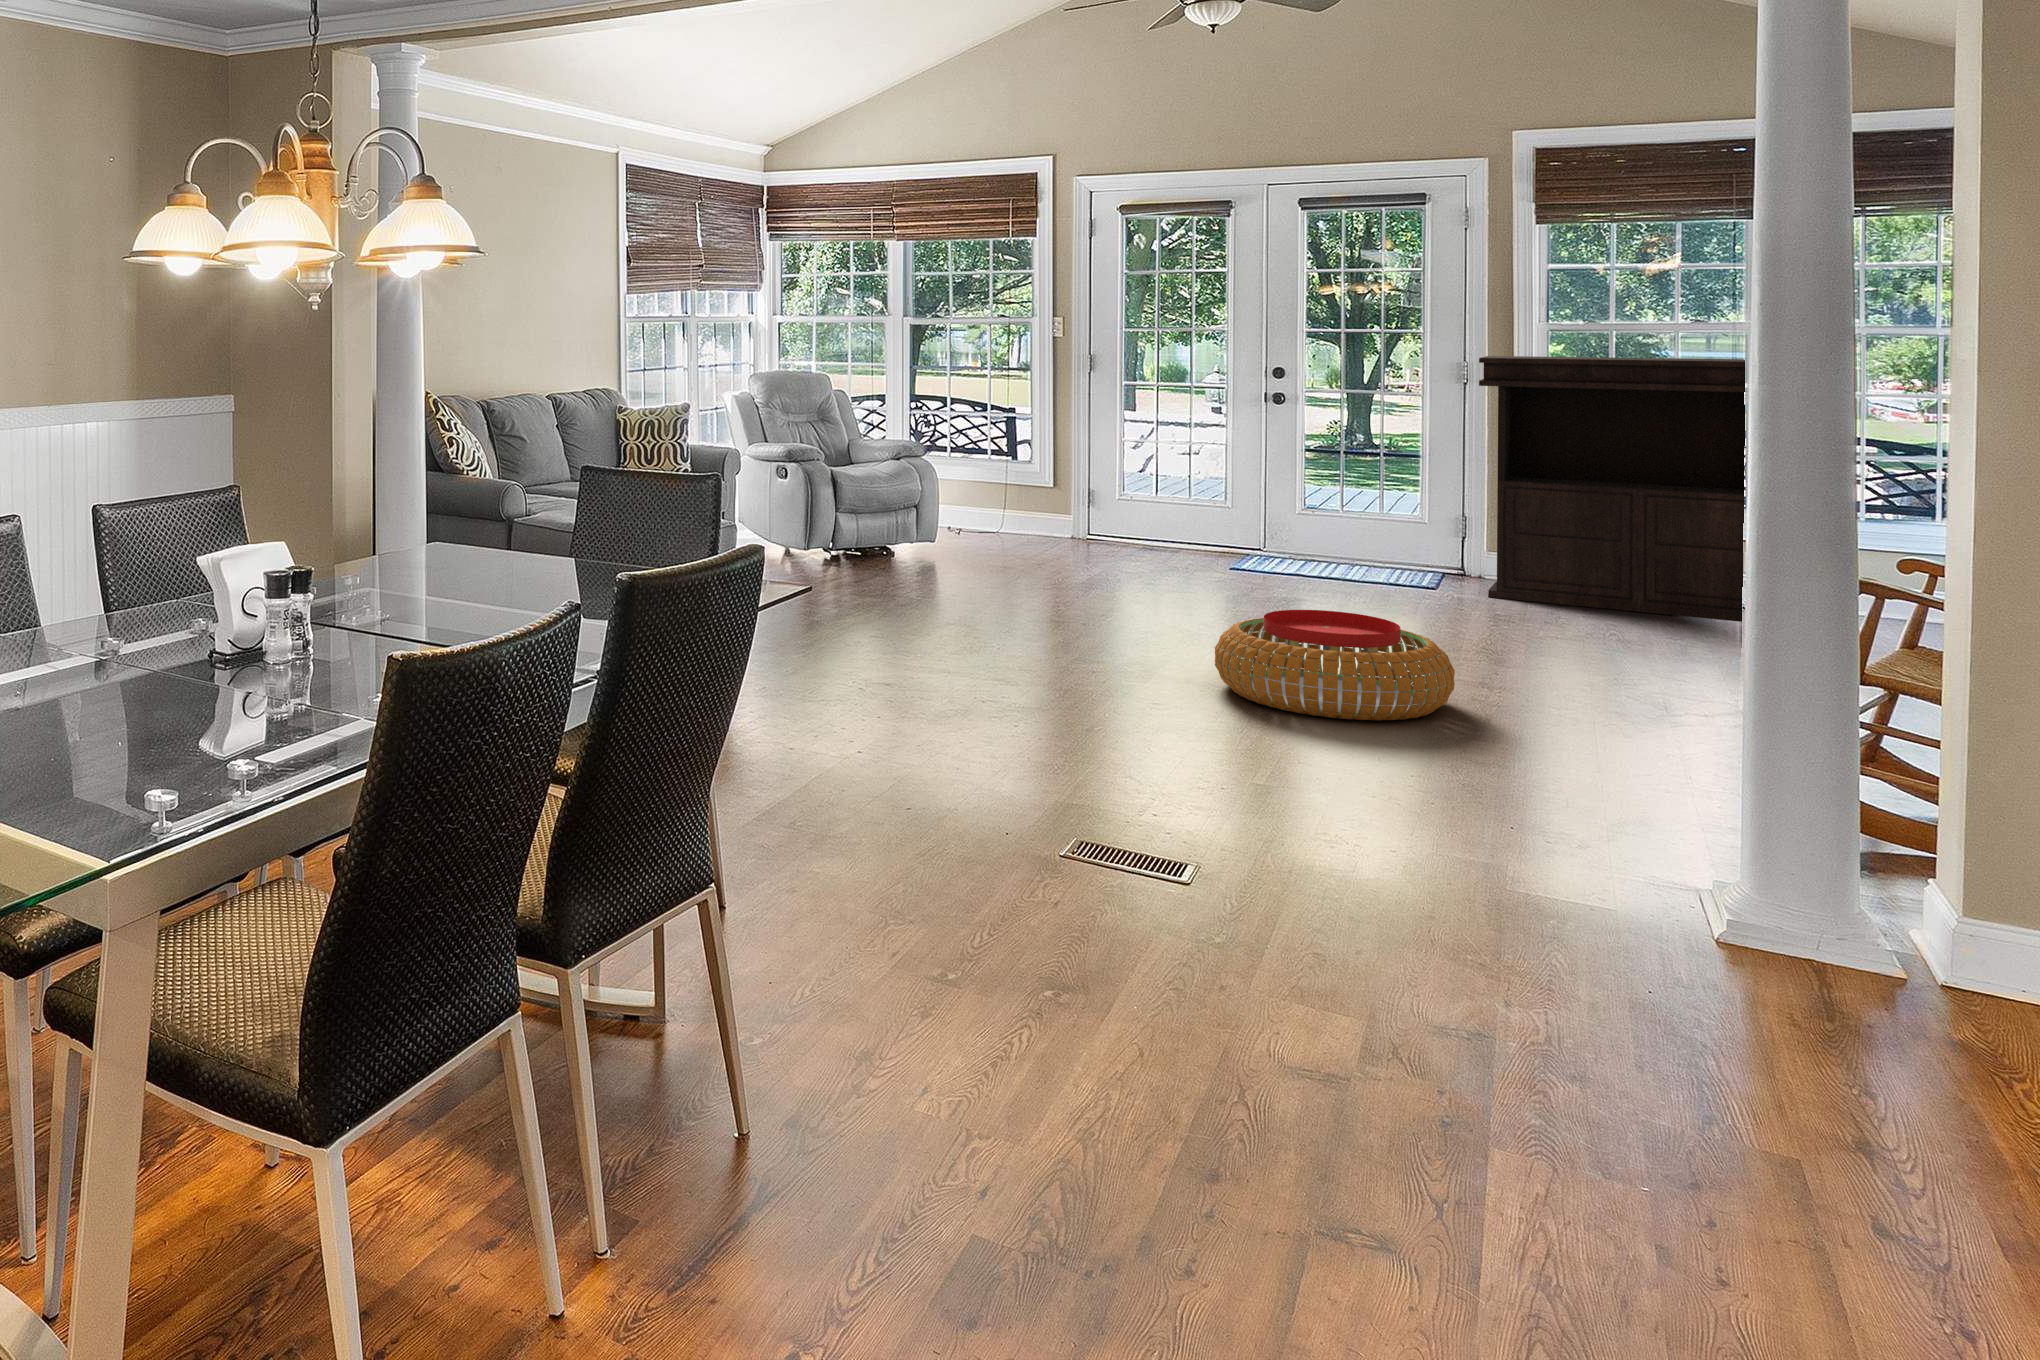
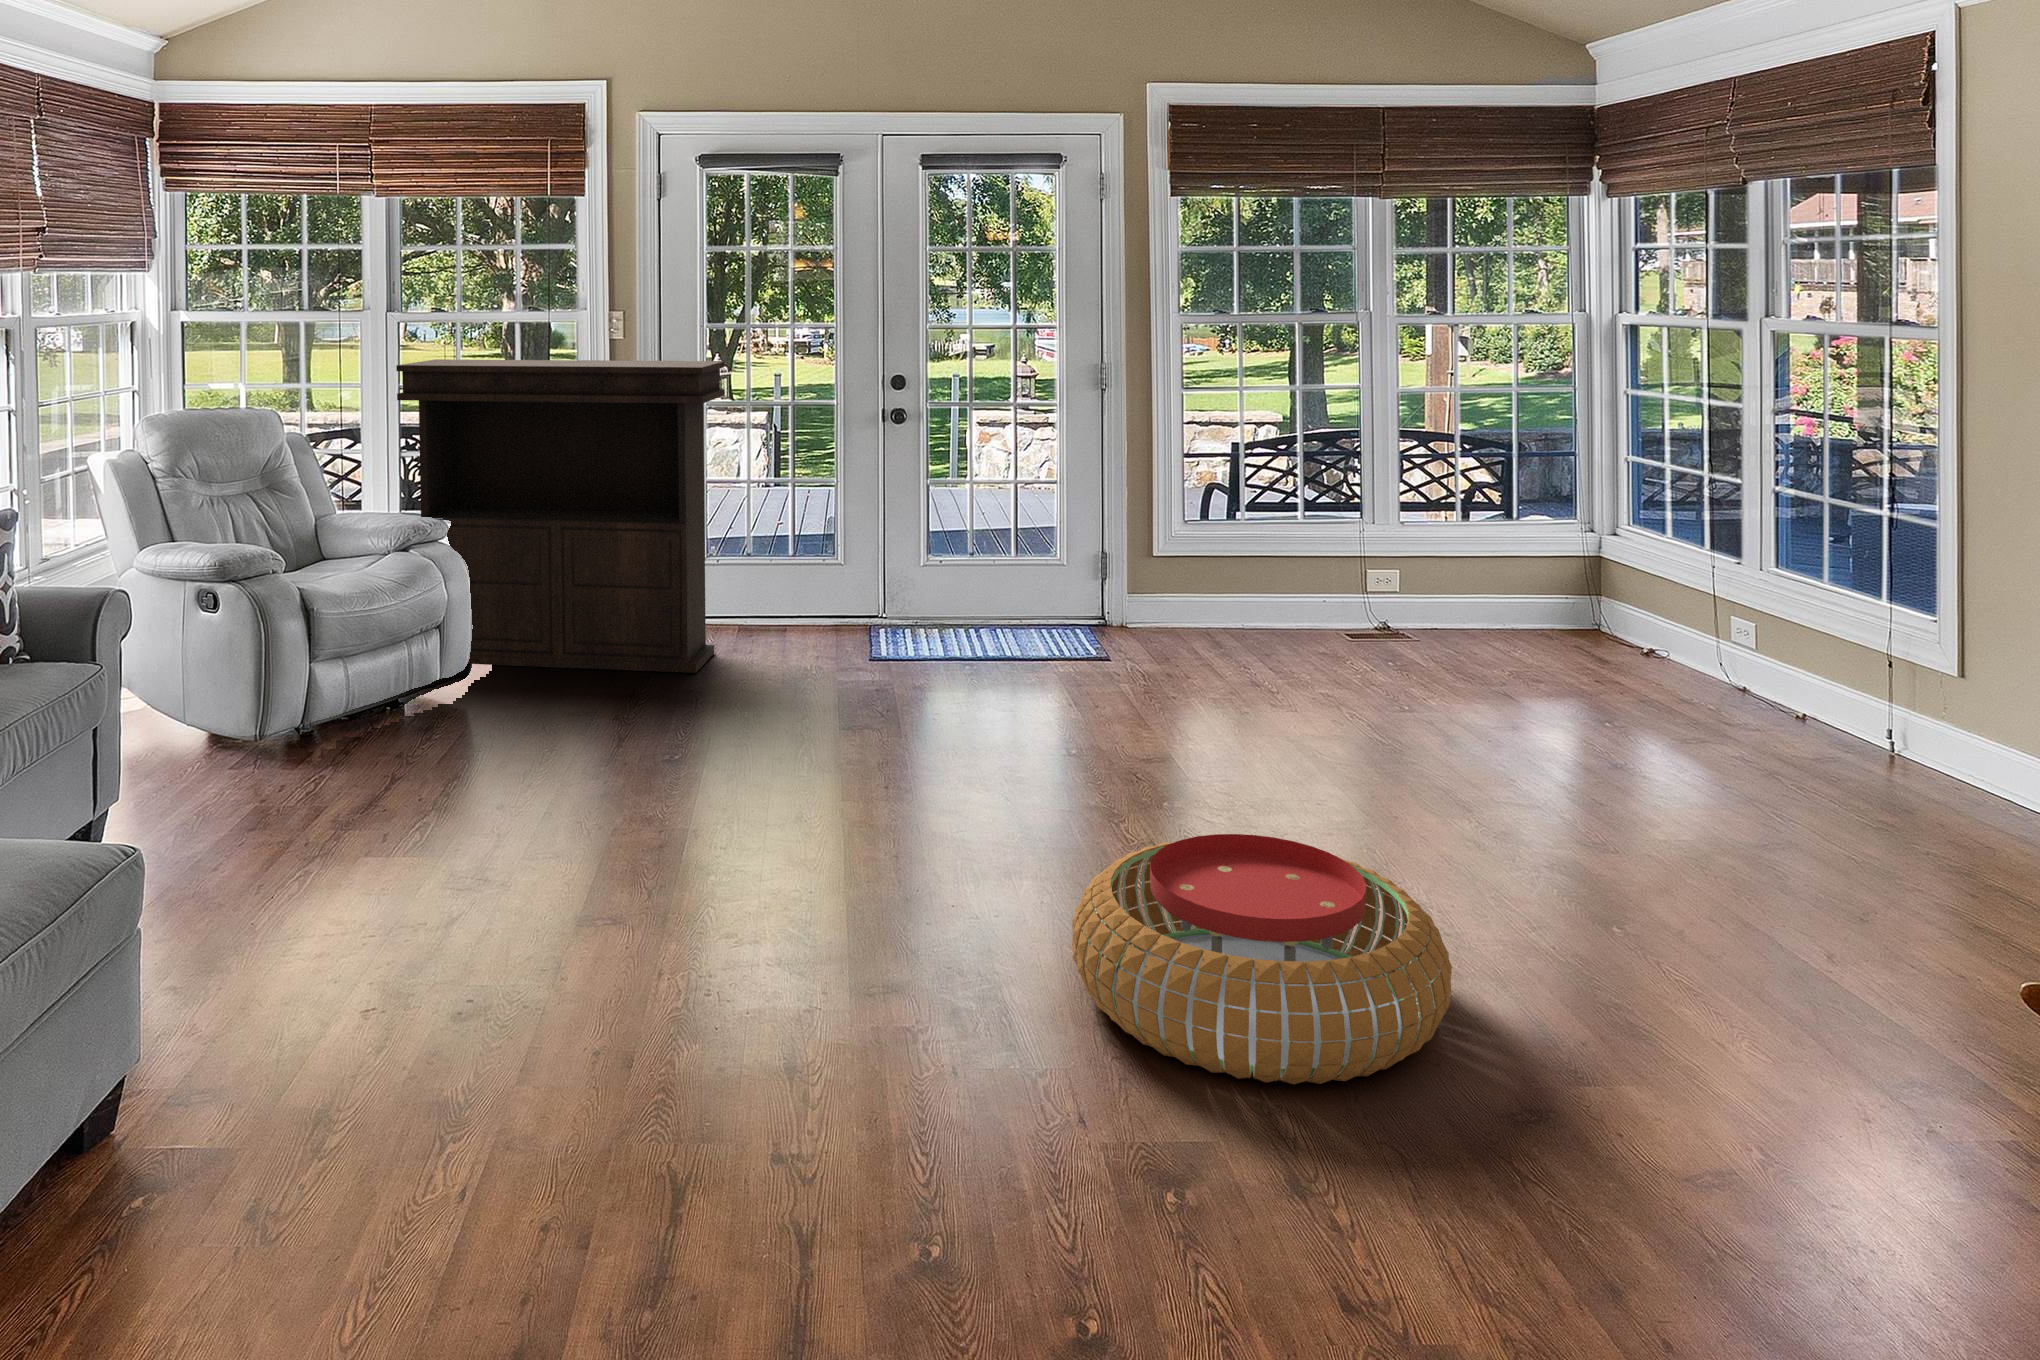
console table: present [1479,356,1745,622] -> present [396,359,725,673]

